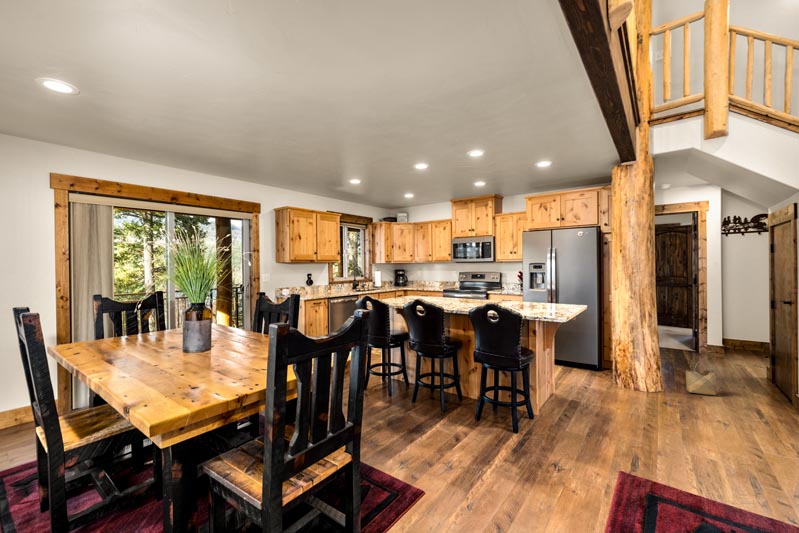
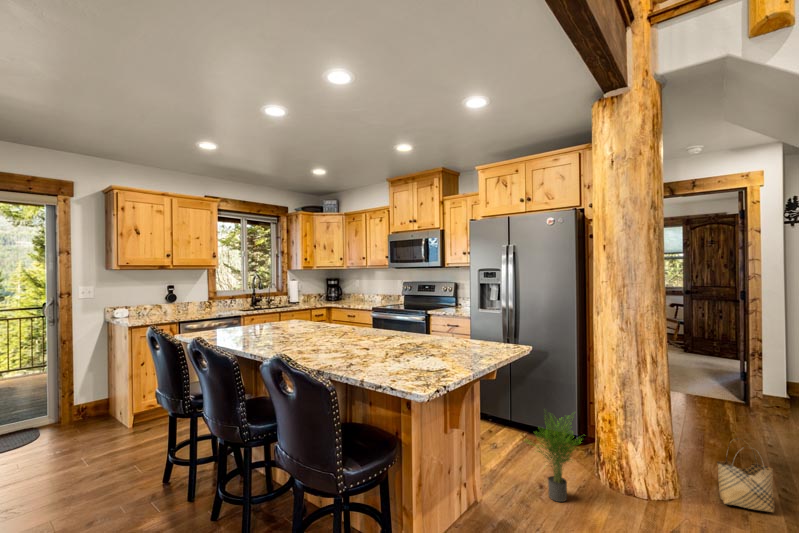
potted plant: none [576,342,615,393] -> present [536,418,580,502]

